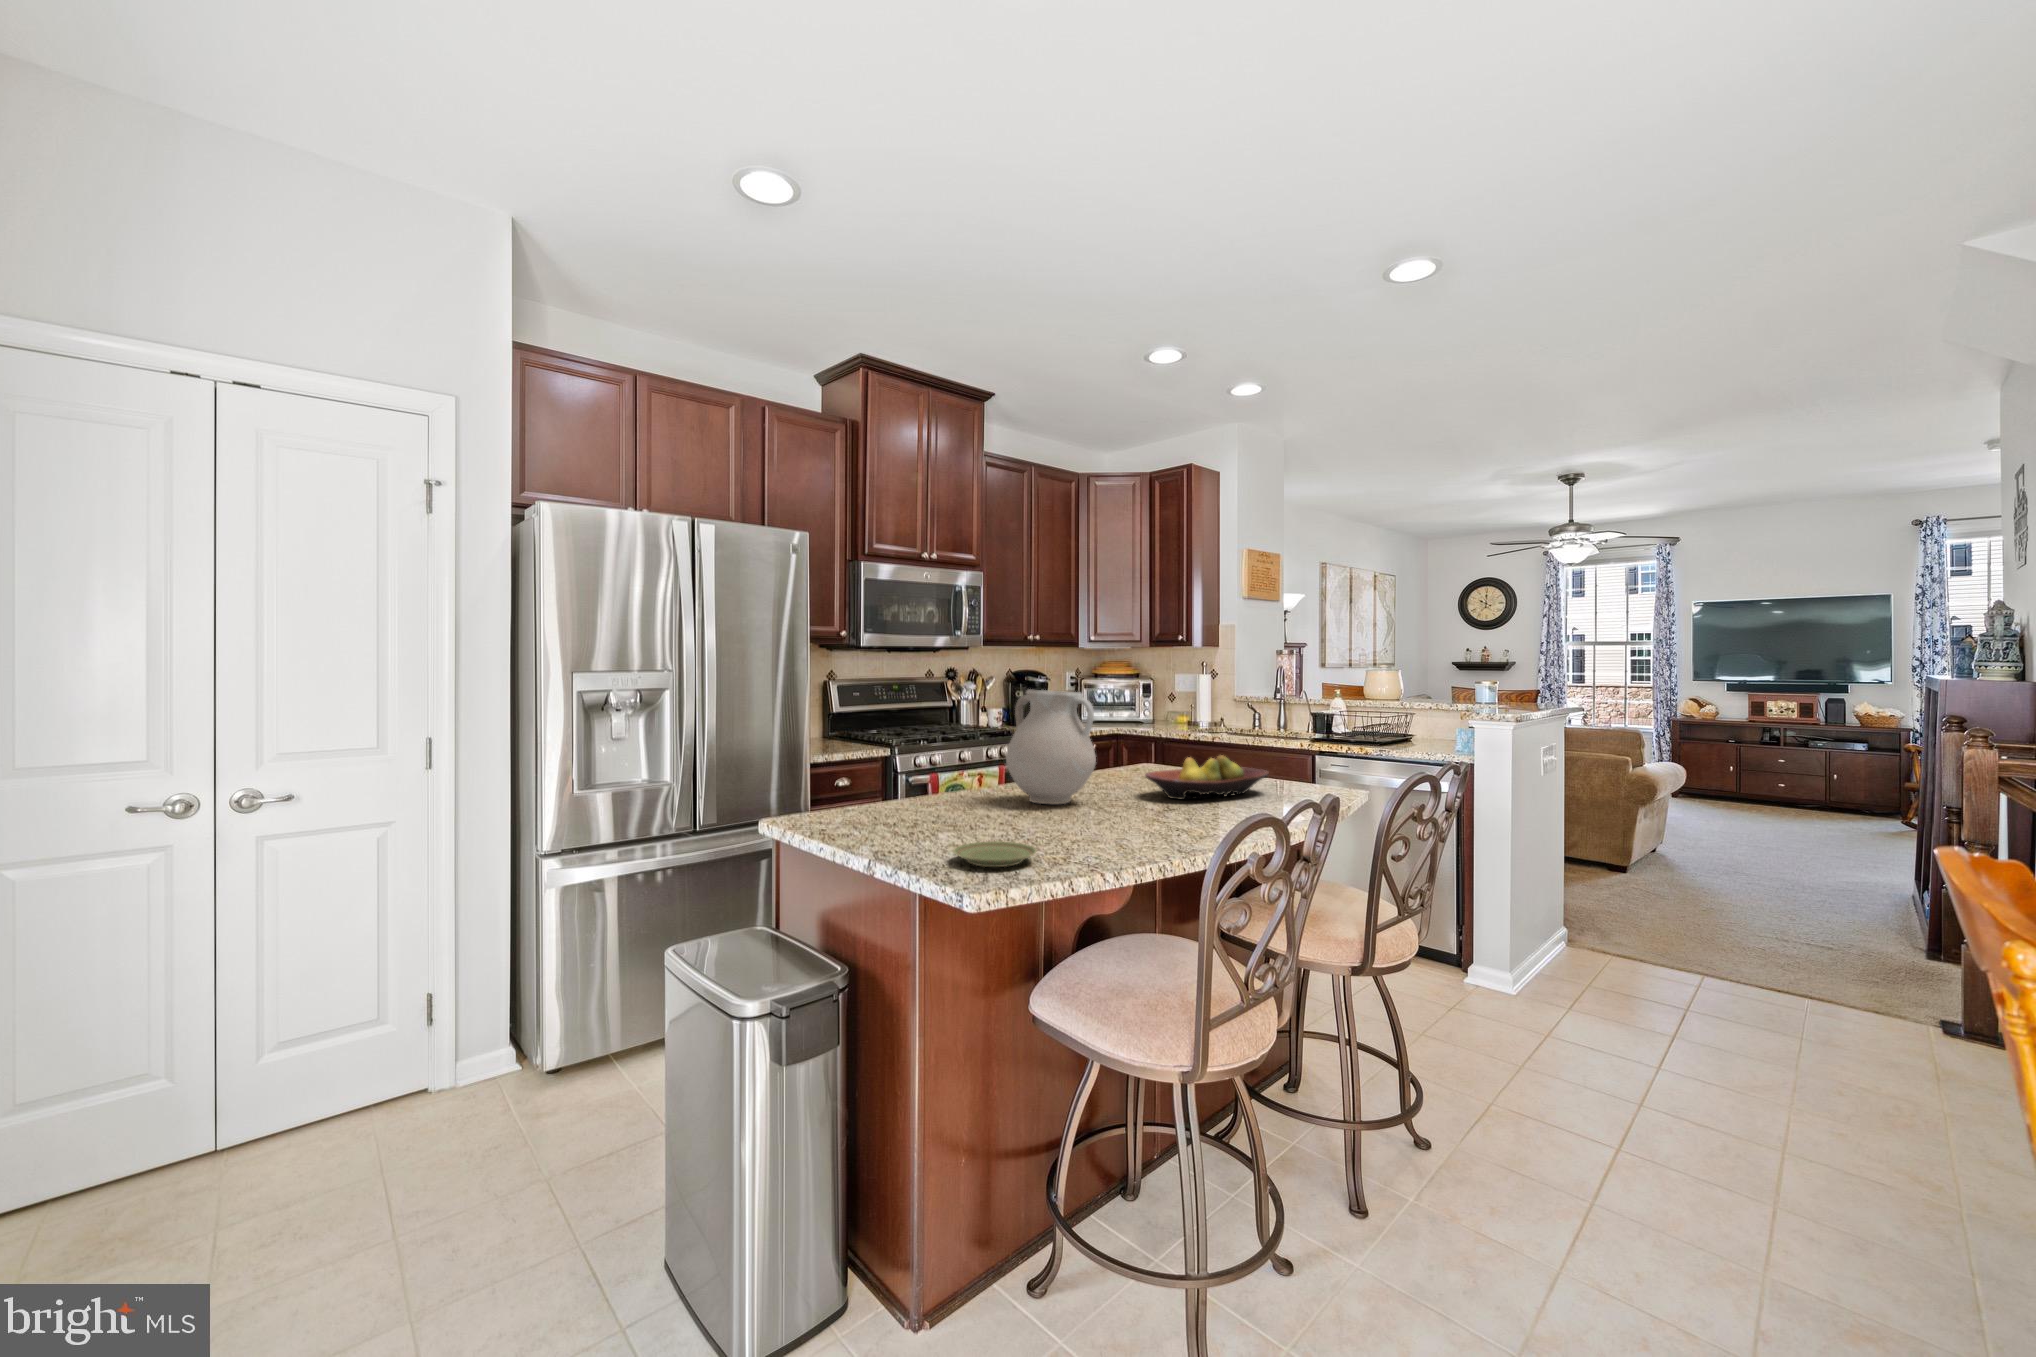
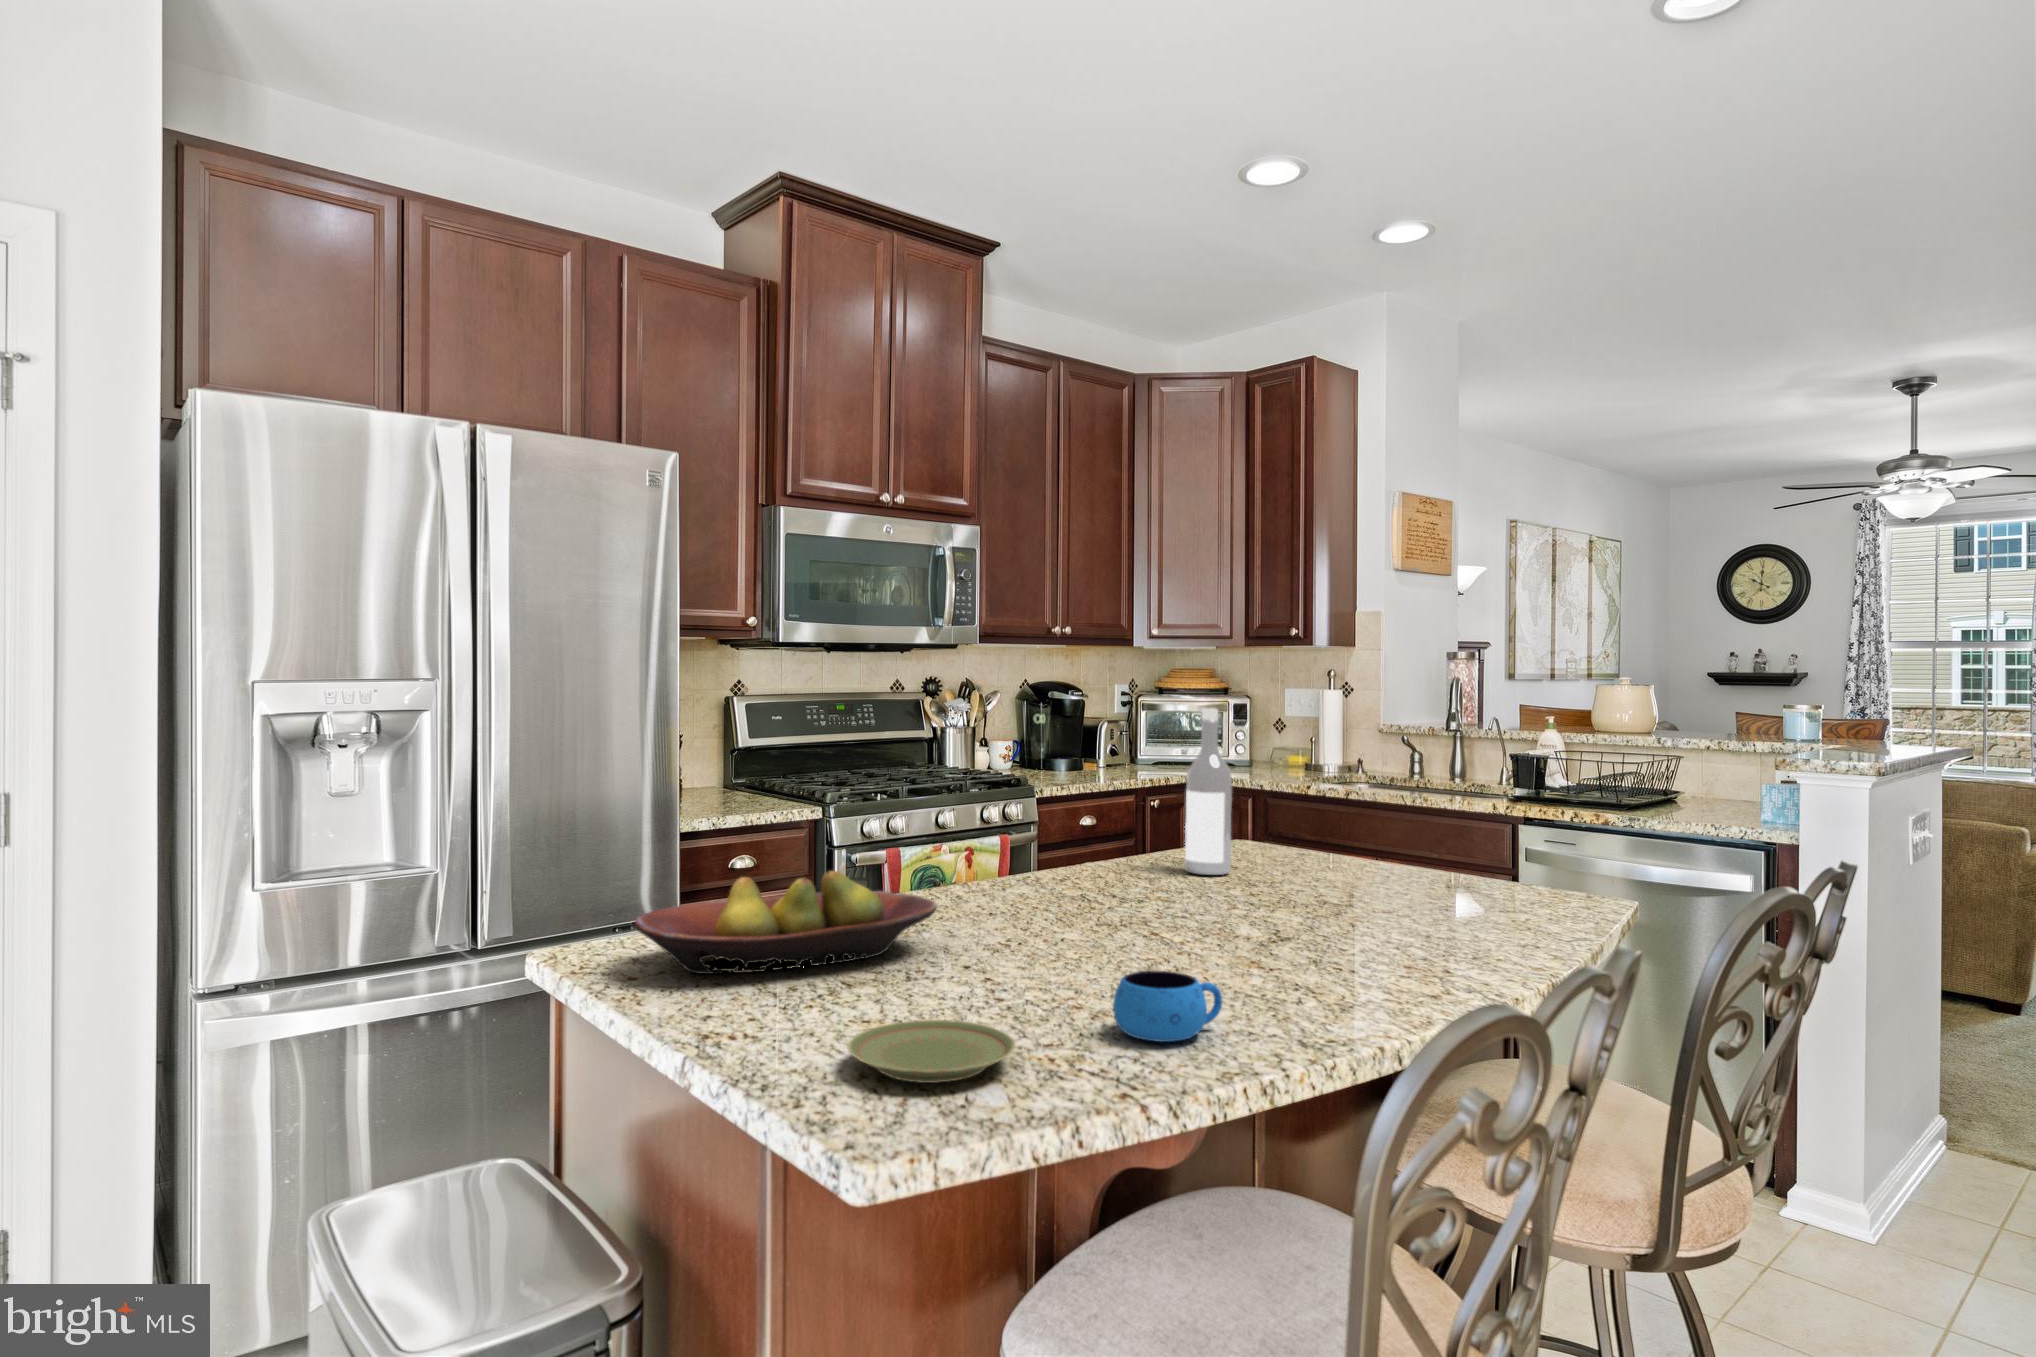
wine bottle: none [1116,684,1142,780] -> present [1185,708,1232,875]
vase: present [1006,689,1096,804] -> none [984,718,1146,927]
fruit bowl: present [1145,755,1269,800] -> present [635,871,937,974]
mug: none [1084,817,1140,851] -> present [1113,971,1222,1042]

